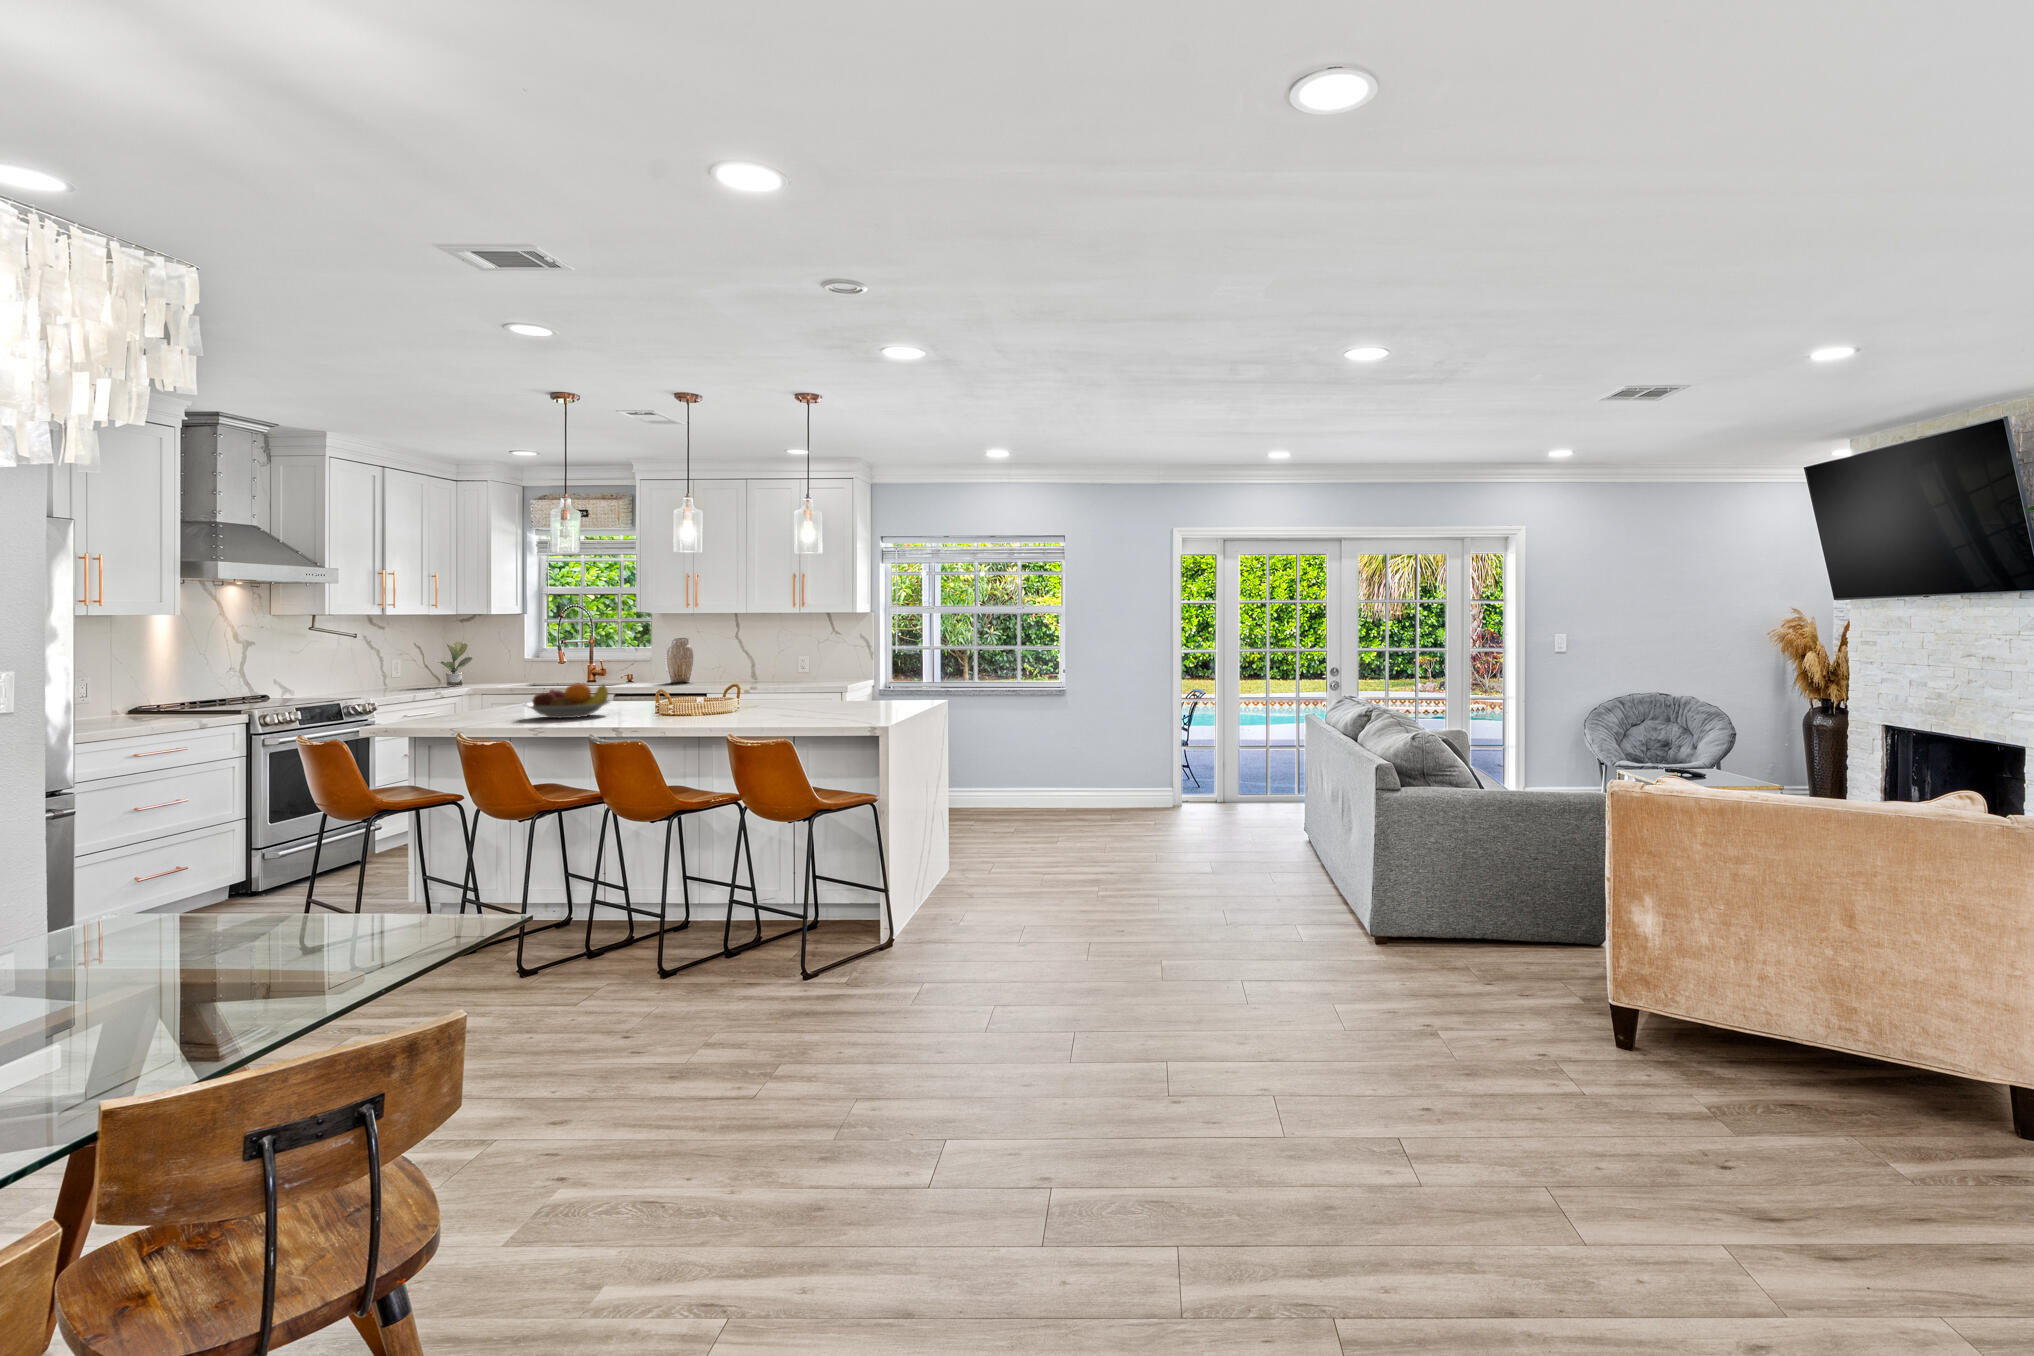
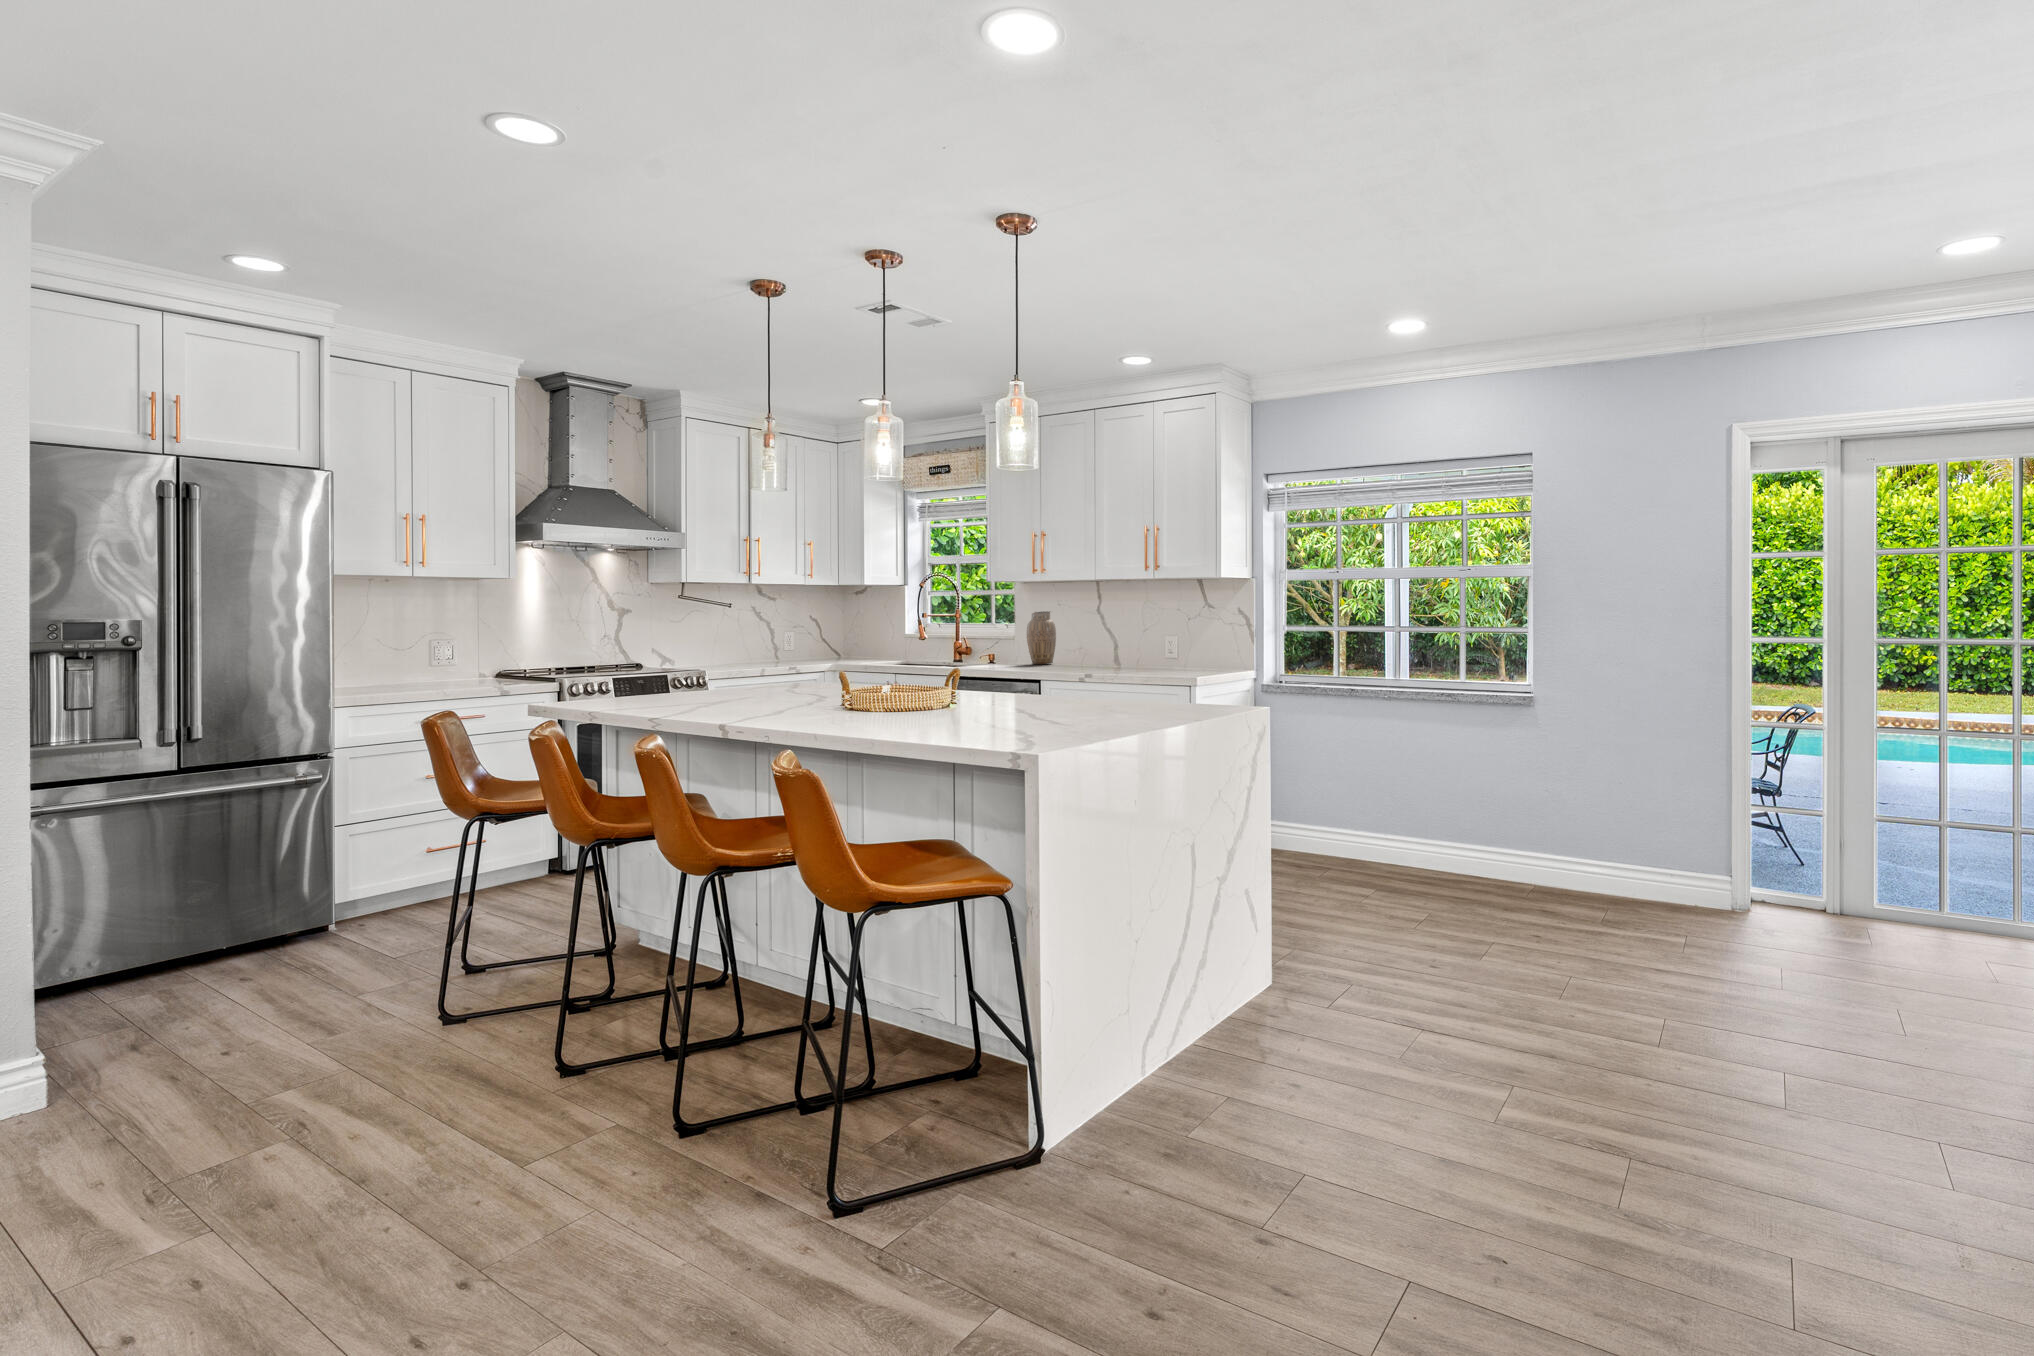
potted plant: present [435,642,472,686] -> none [839,615,870,660]
fruit bowl: present [525,683,610,718] -> none [672,660,785,707]

